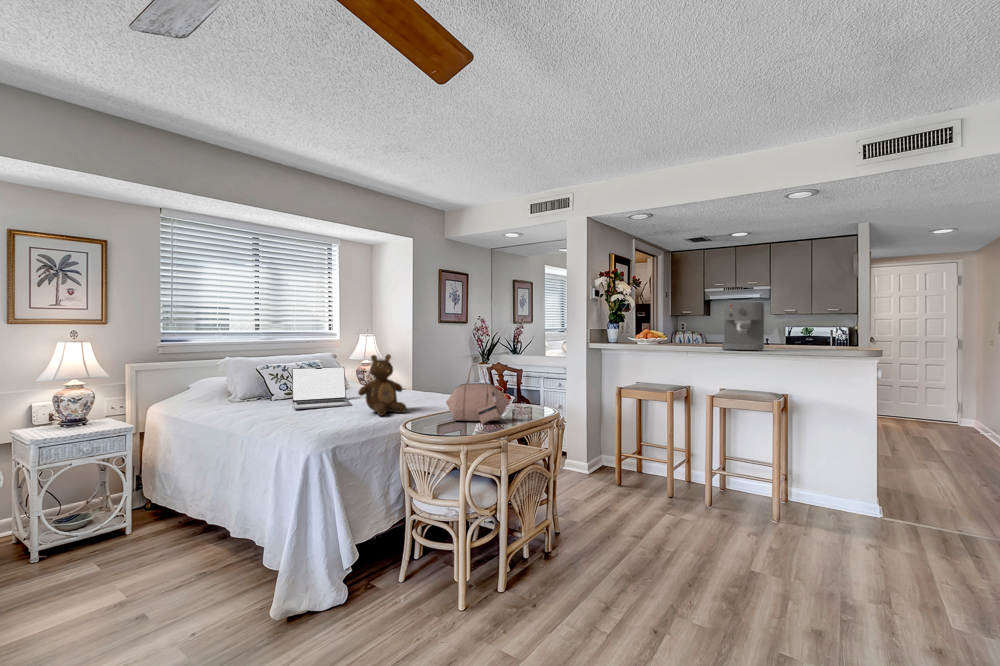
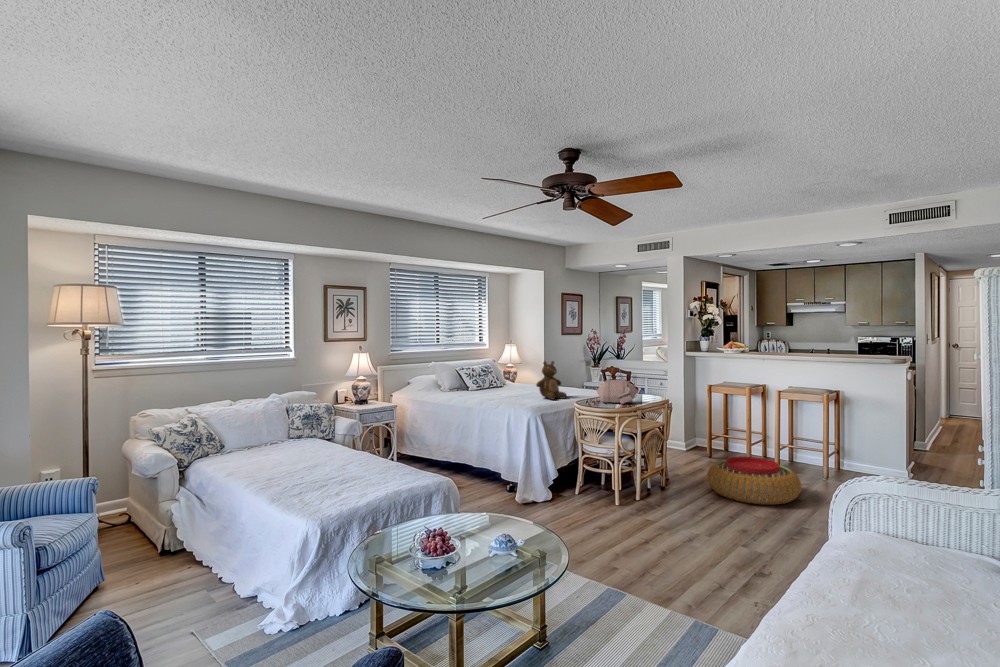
coffee maker: present [722,302,764,351] -> none [789,323,823,359]
laptop: present [292,367,352,409] -> none [482,369,524,396]
pouf: none [615,499,758,591] -> present [707,457,801,505]

